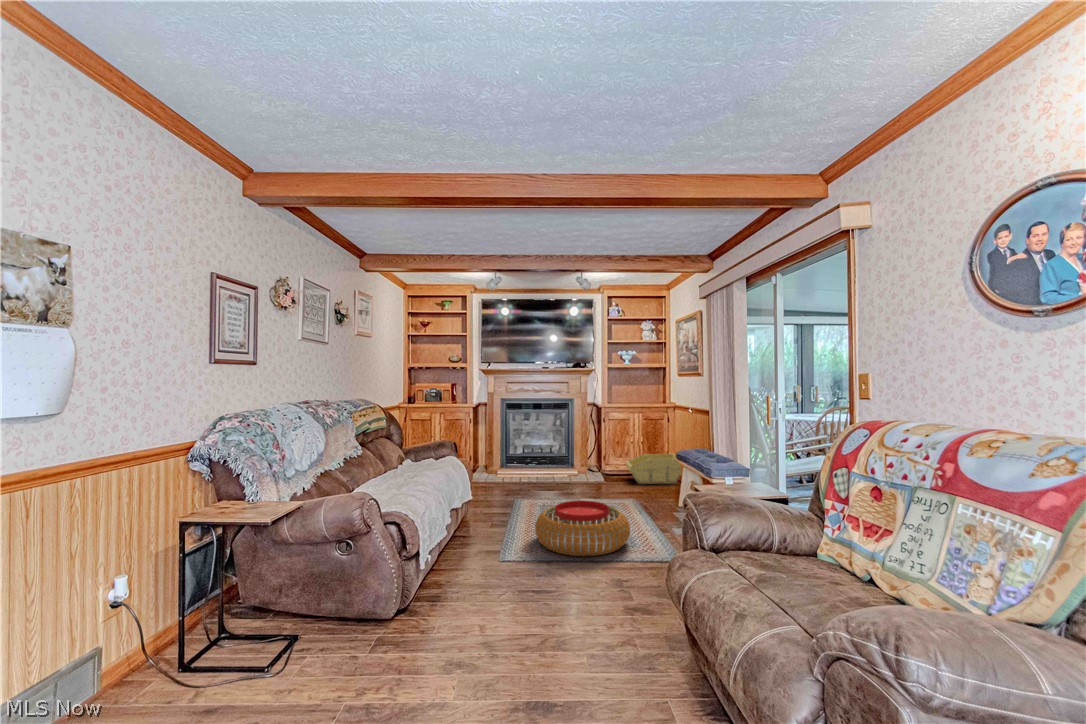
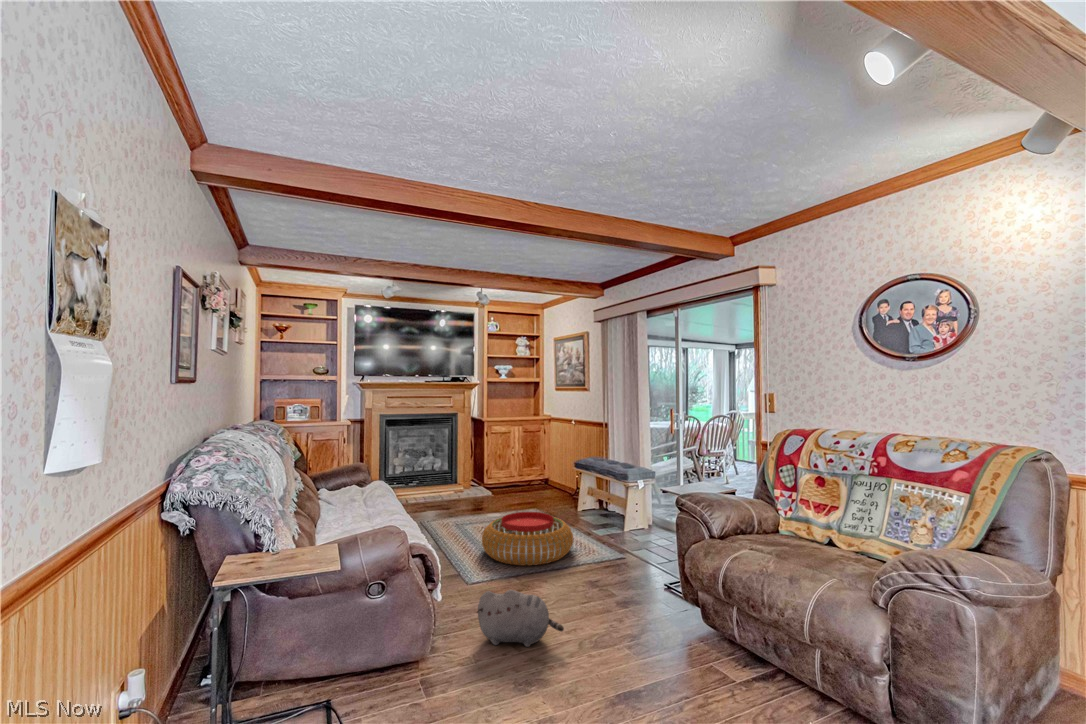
storage bin: present [626,454,681,484] -> none [509,463,564,493]
plush toy: none [451,570,525,632] -> present [477,590,564,647]

